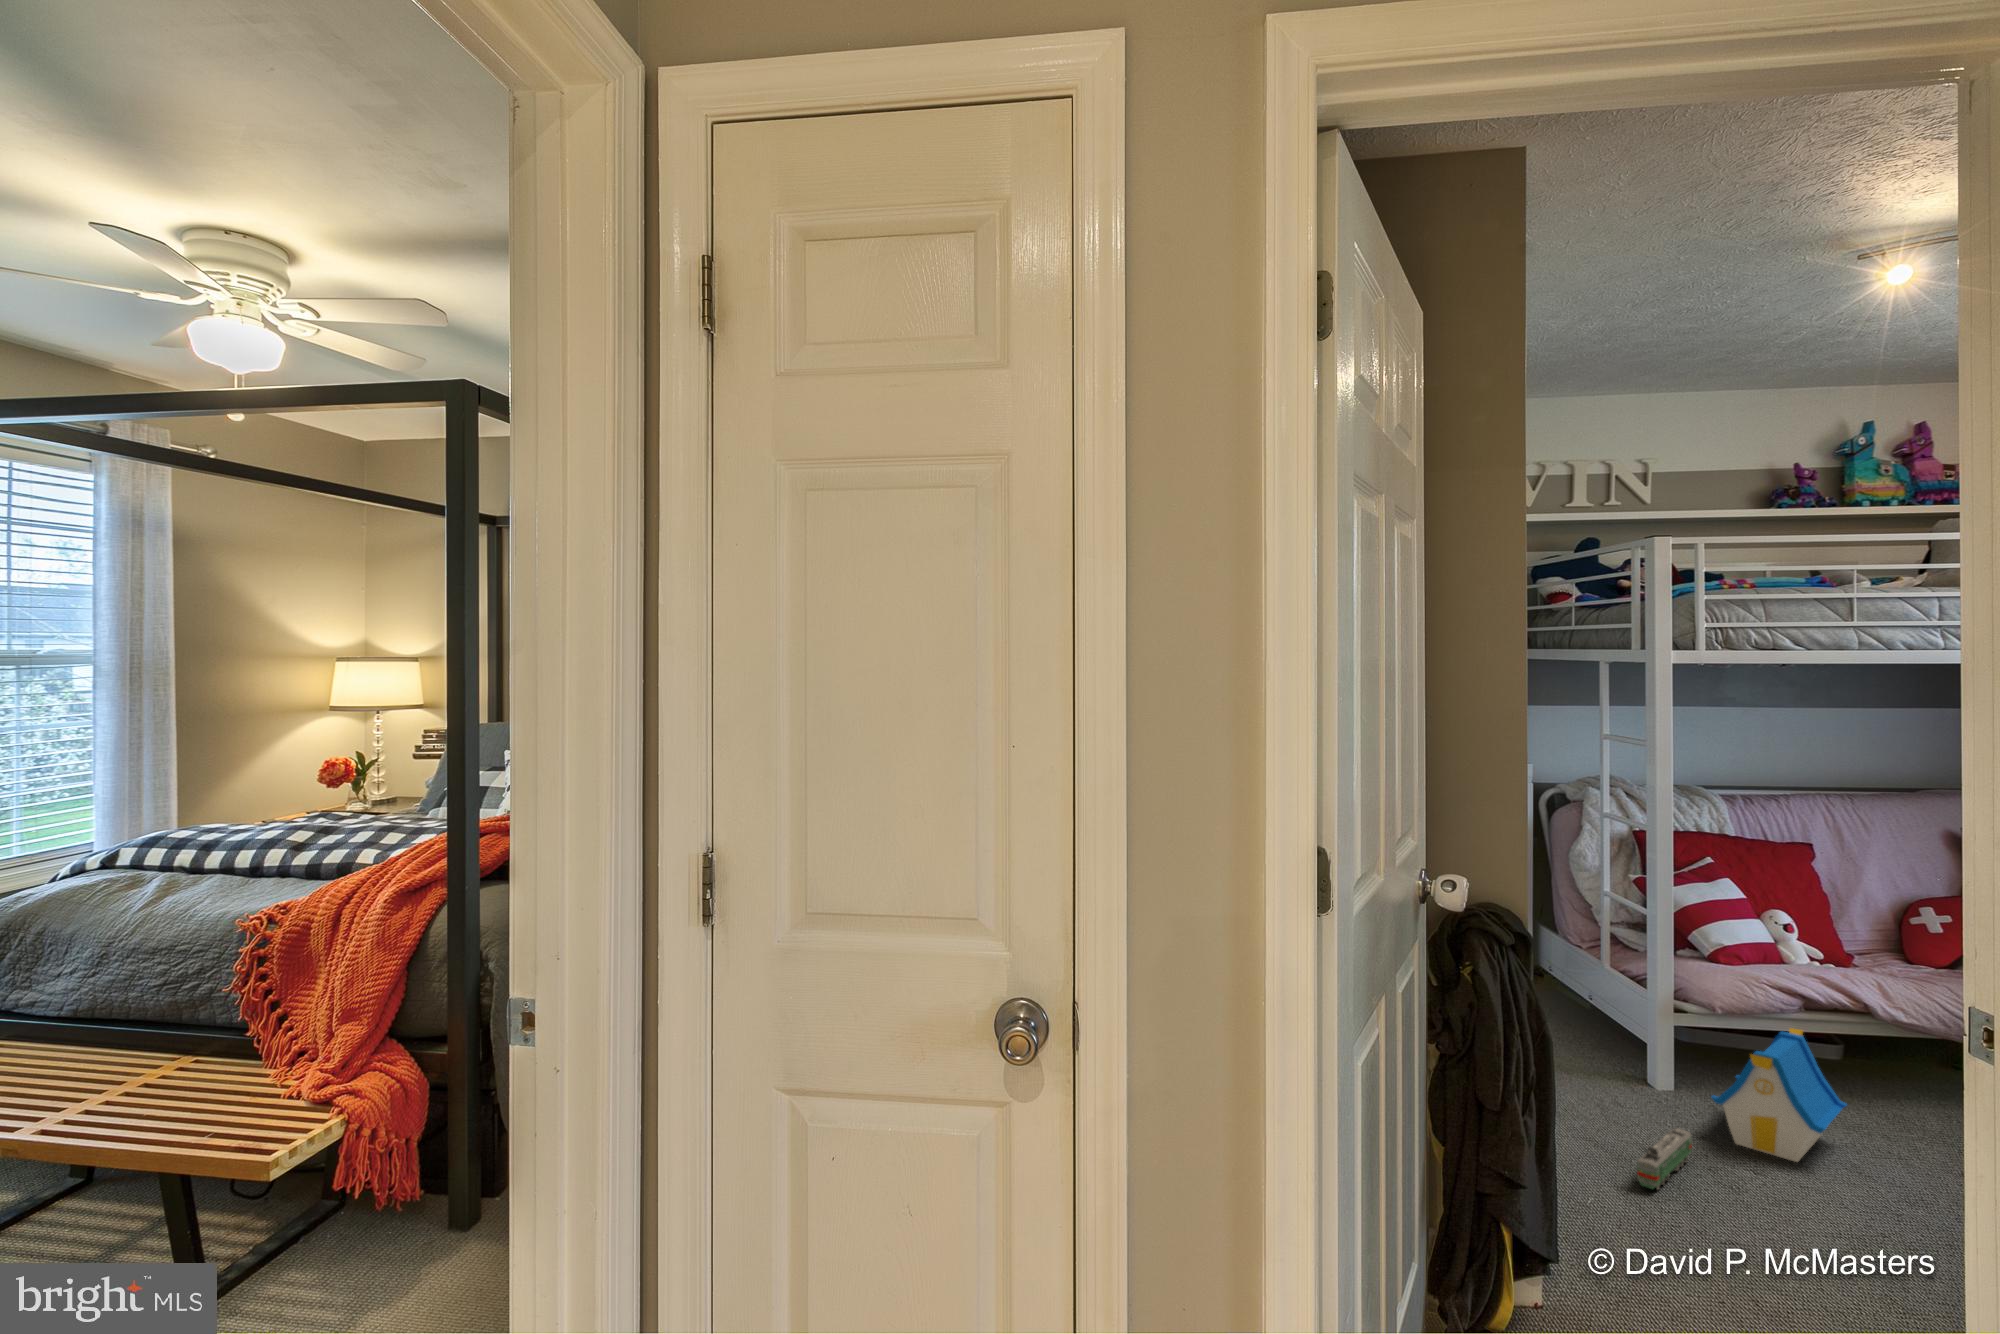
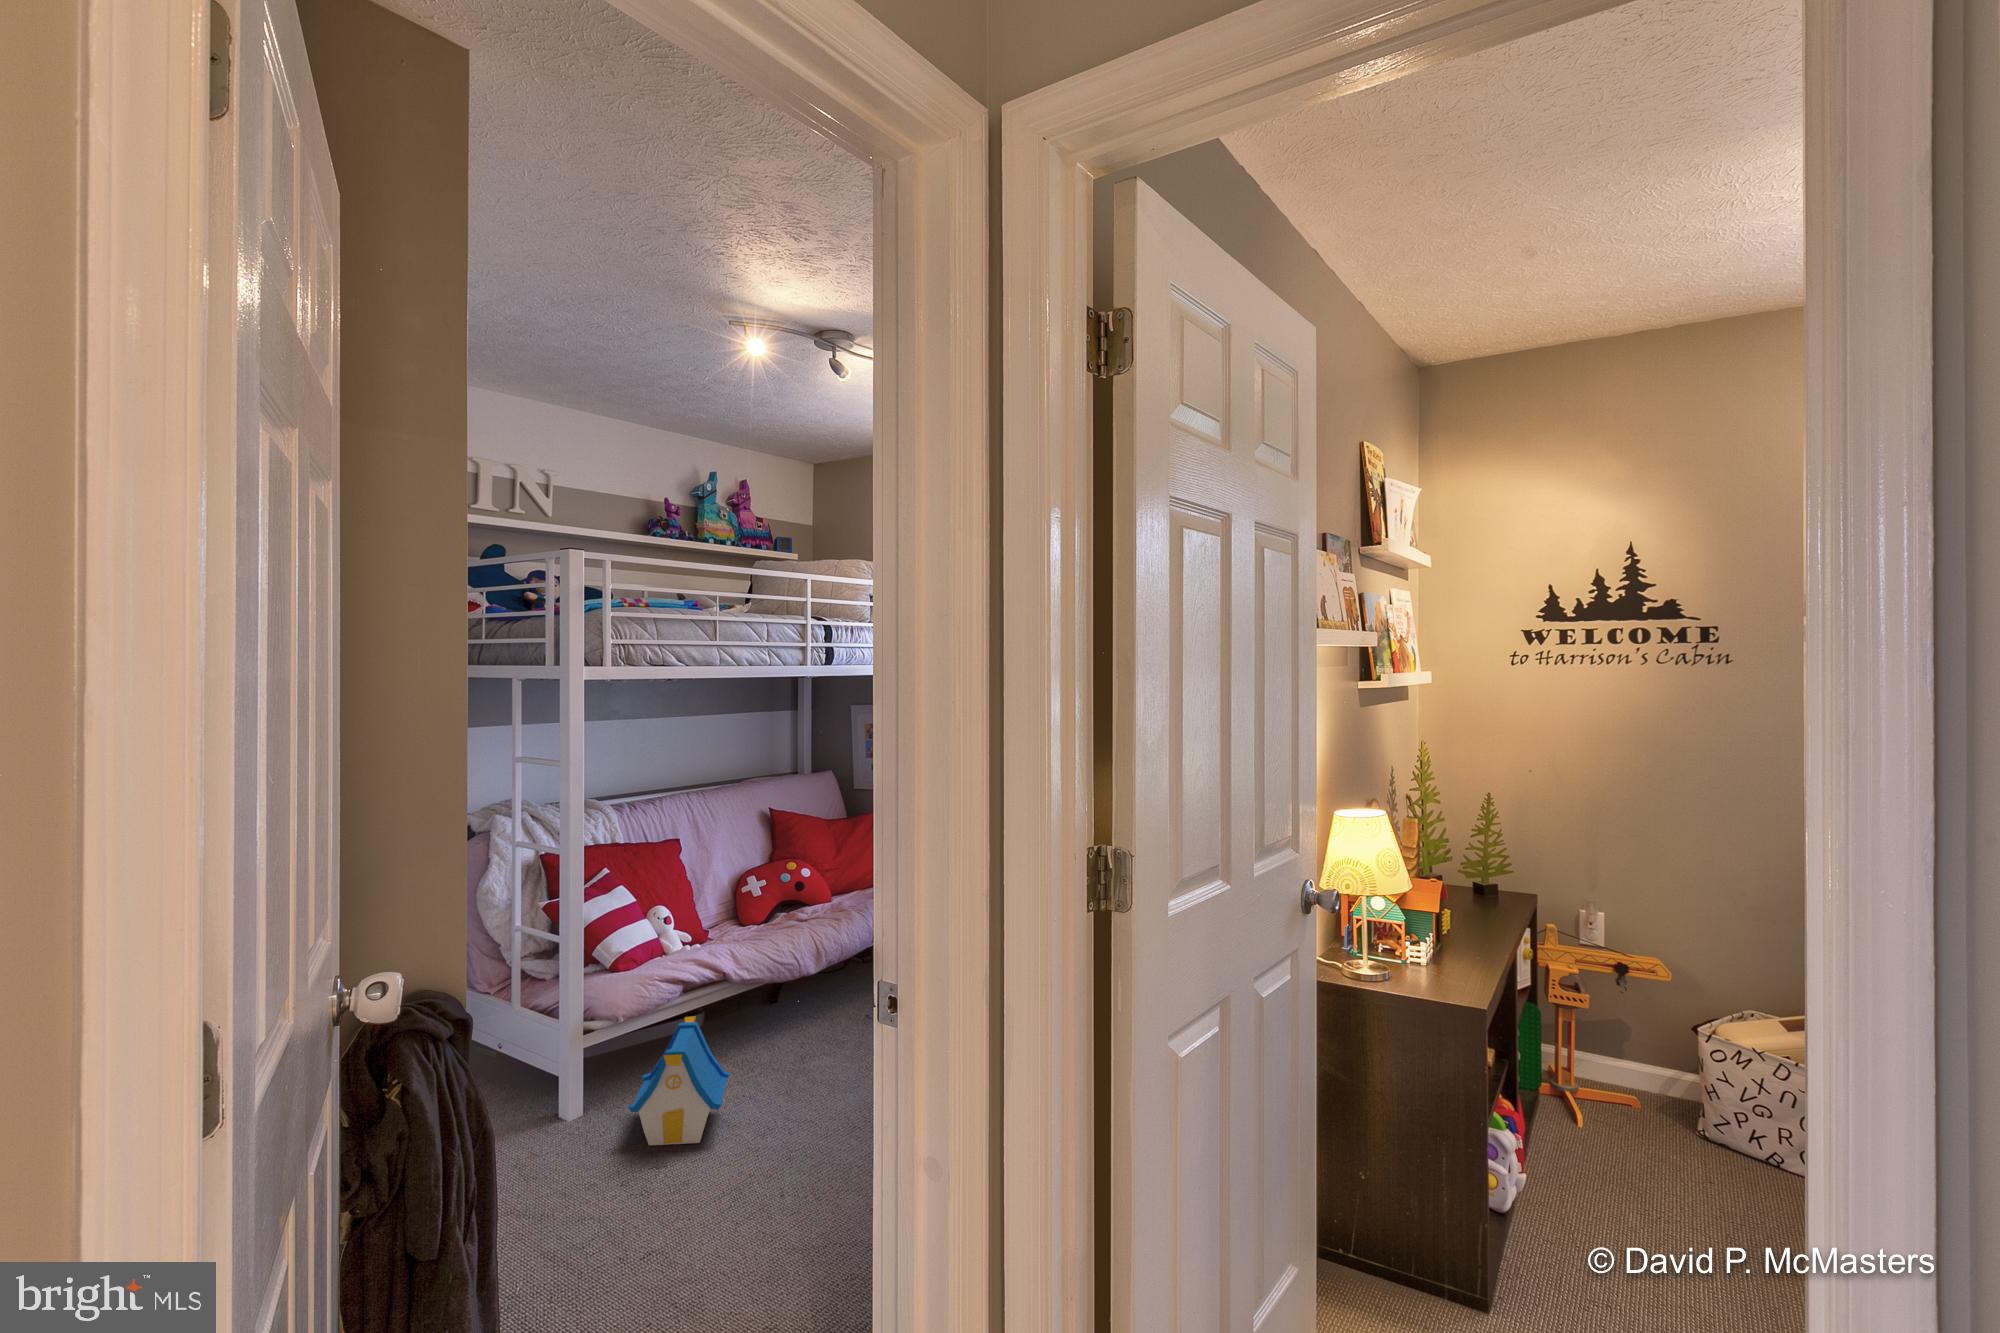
toy train: present [1637,1128,1692,1189] -> none [577,1152,618,1231]

